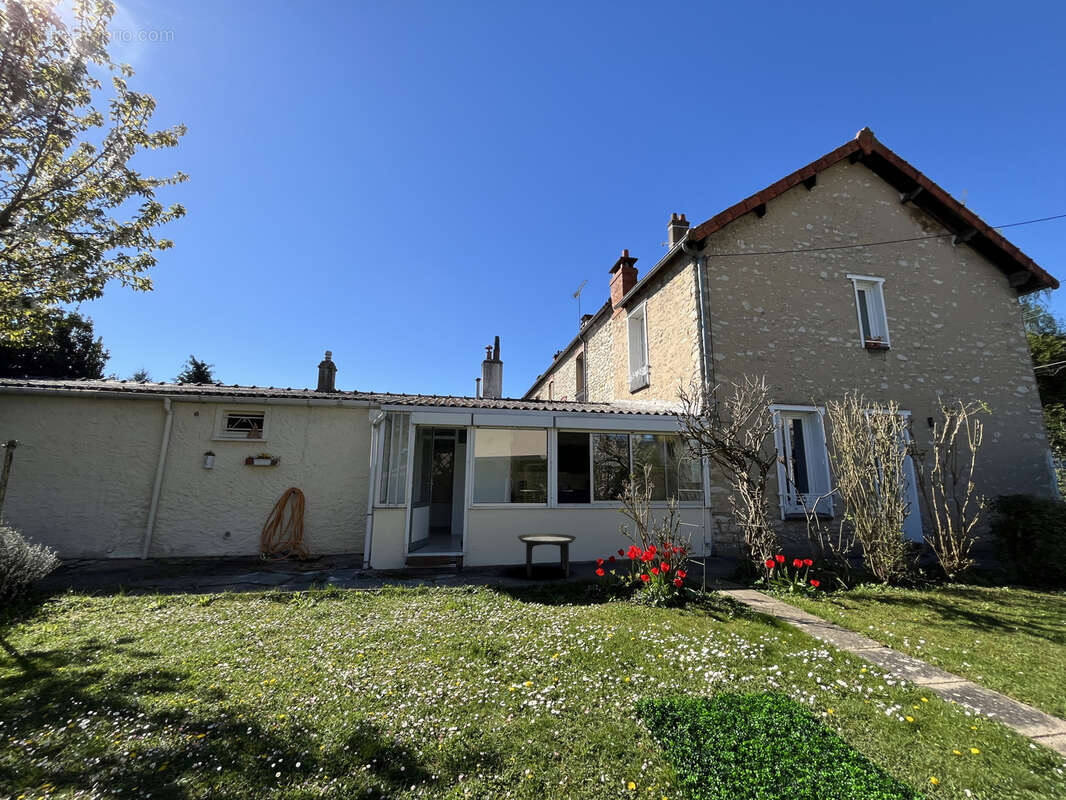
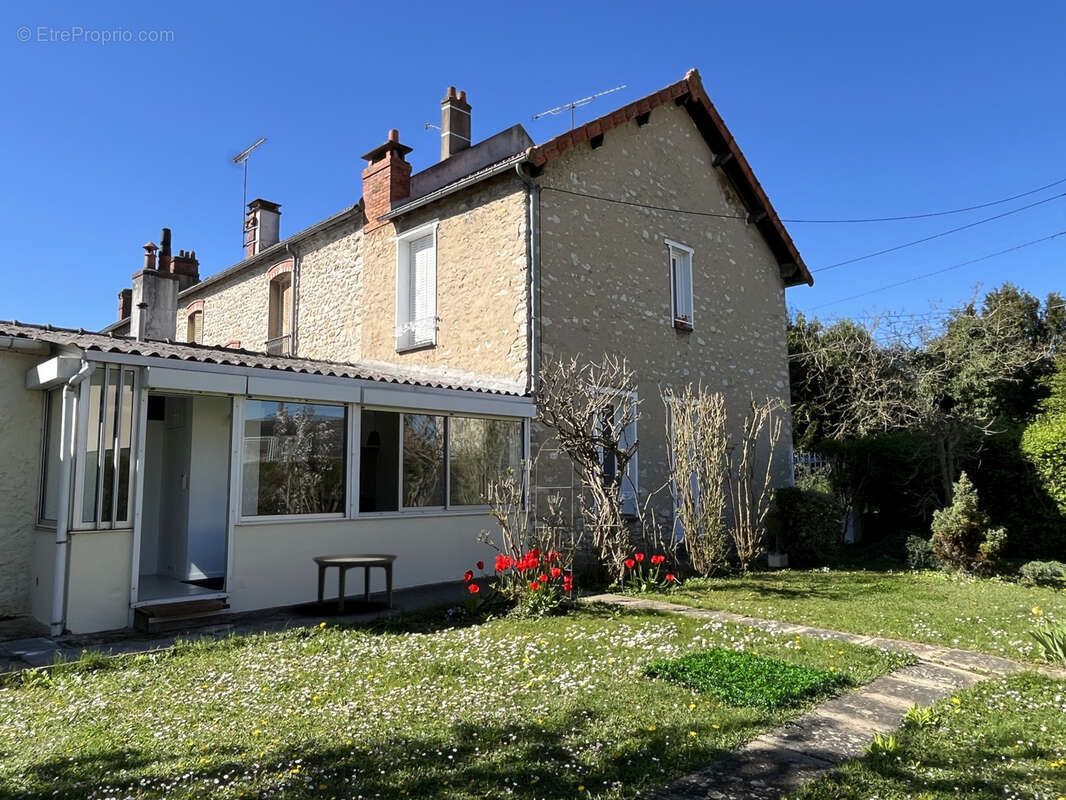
potted tree: none [986,524,1027,579] -> present [764,516,788,567]

